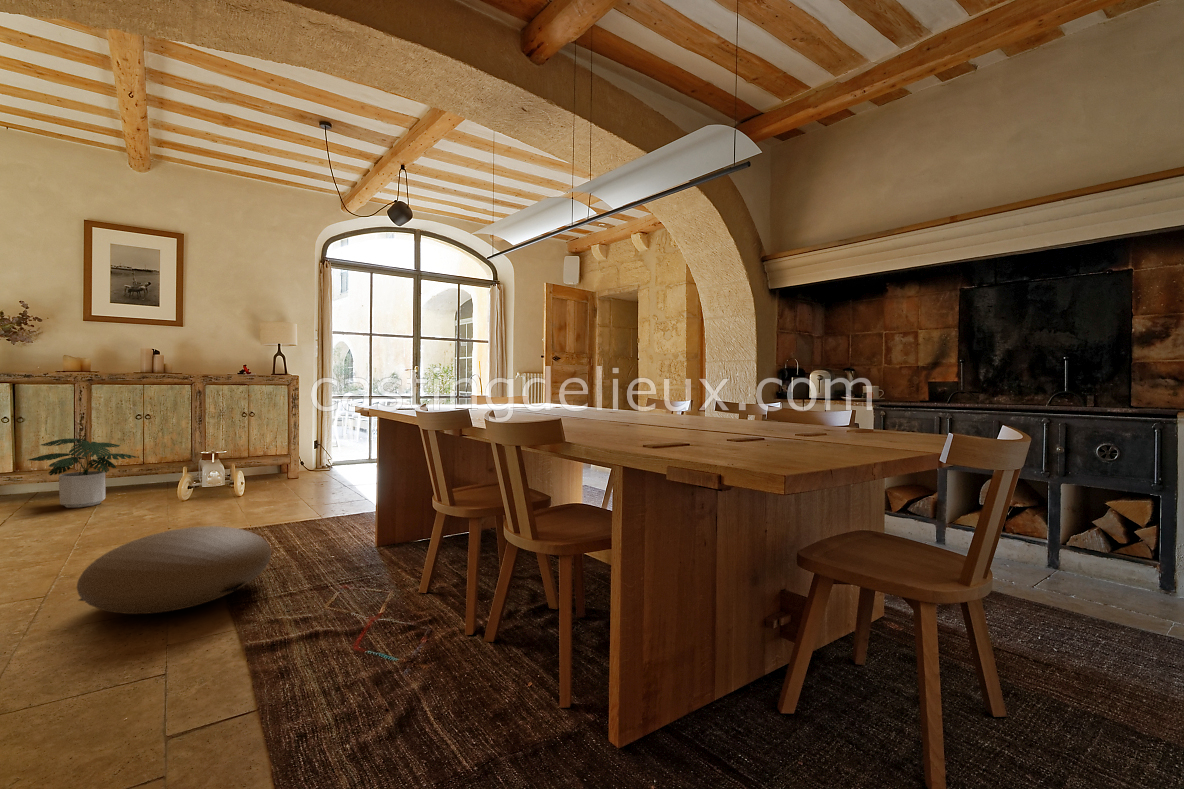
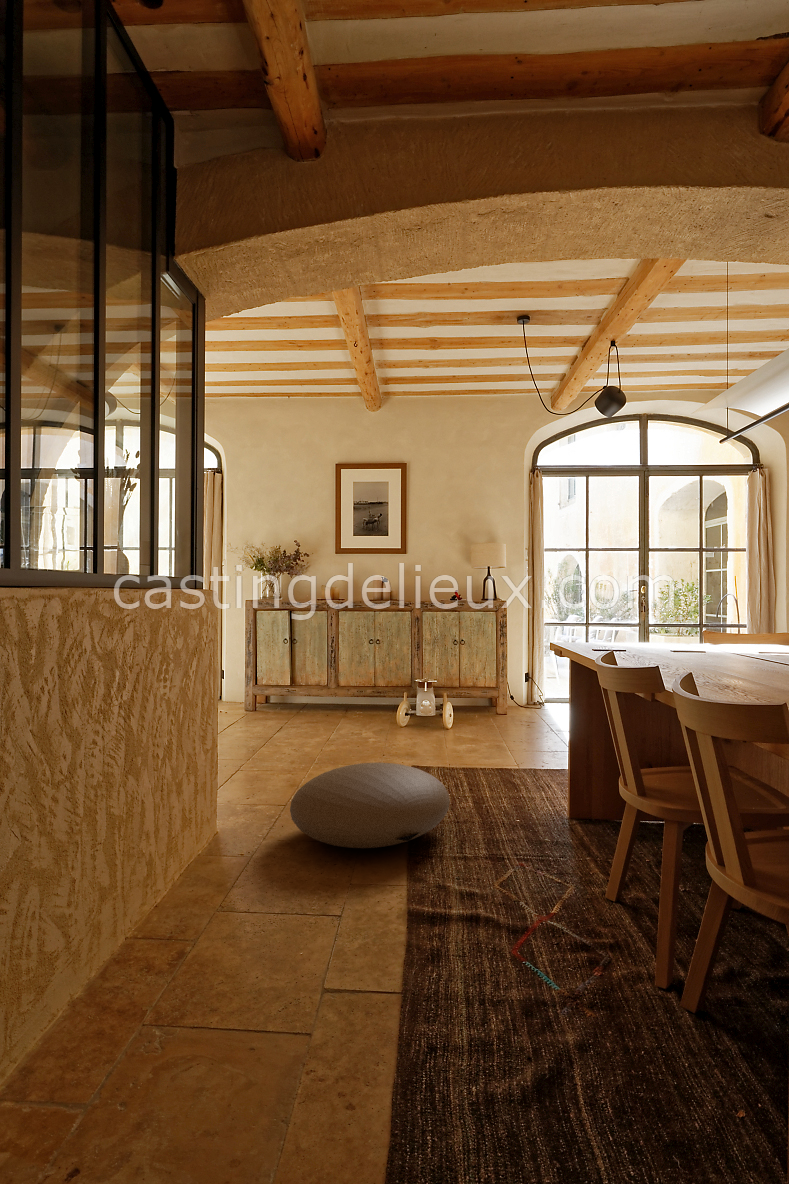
potted plant: present [29,438,139,508] -> none [296,660,370,722]

